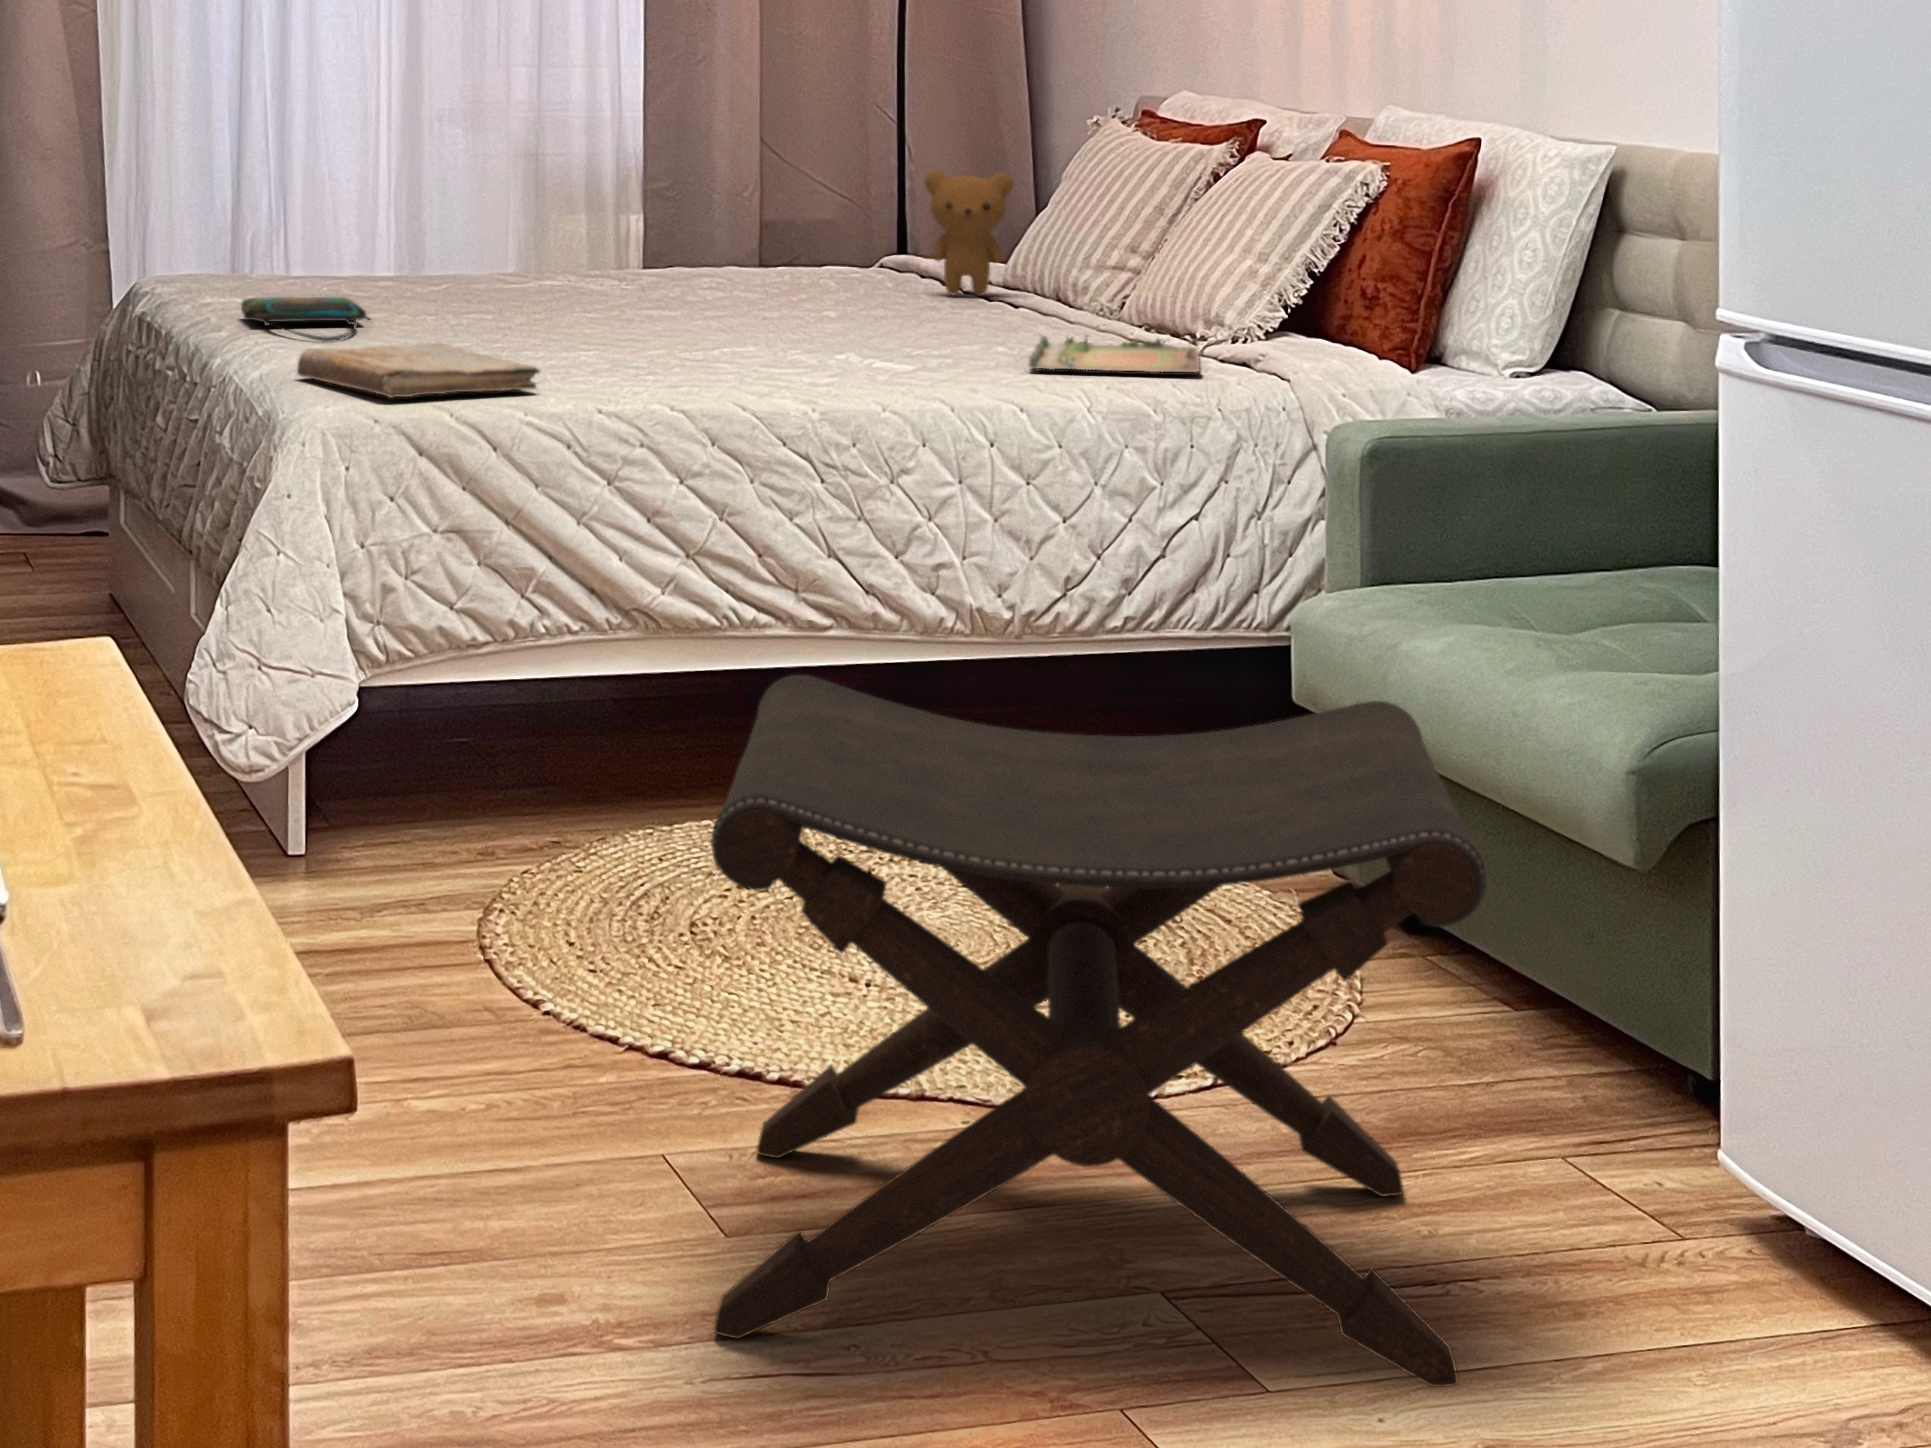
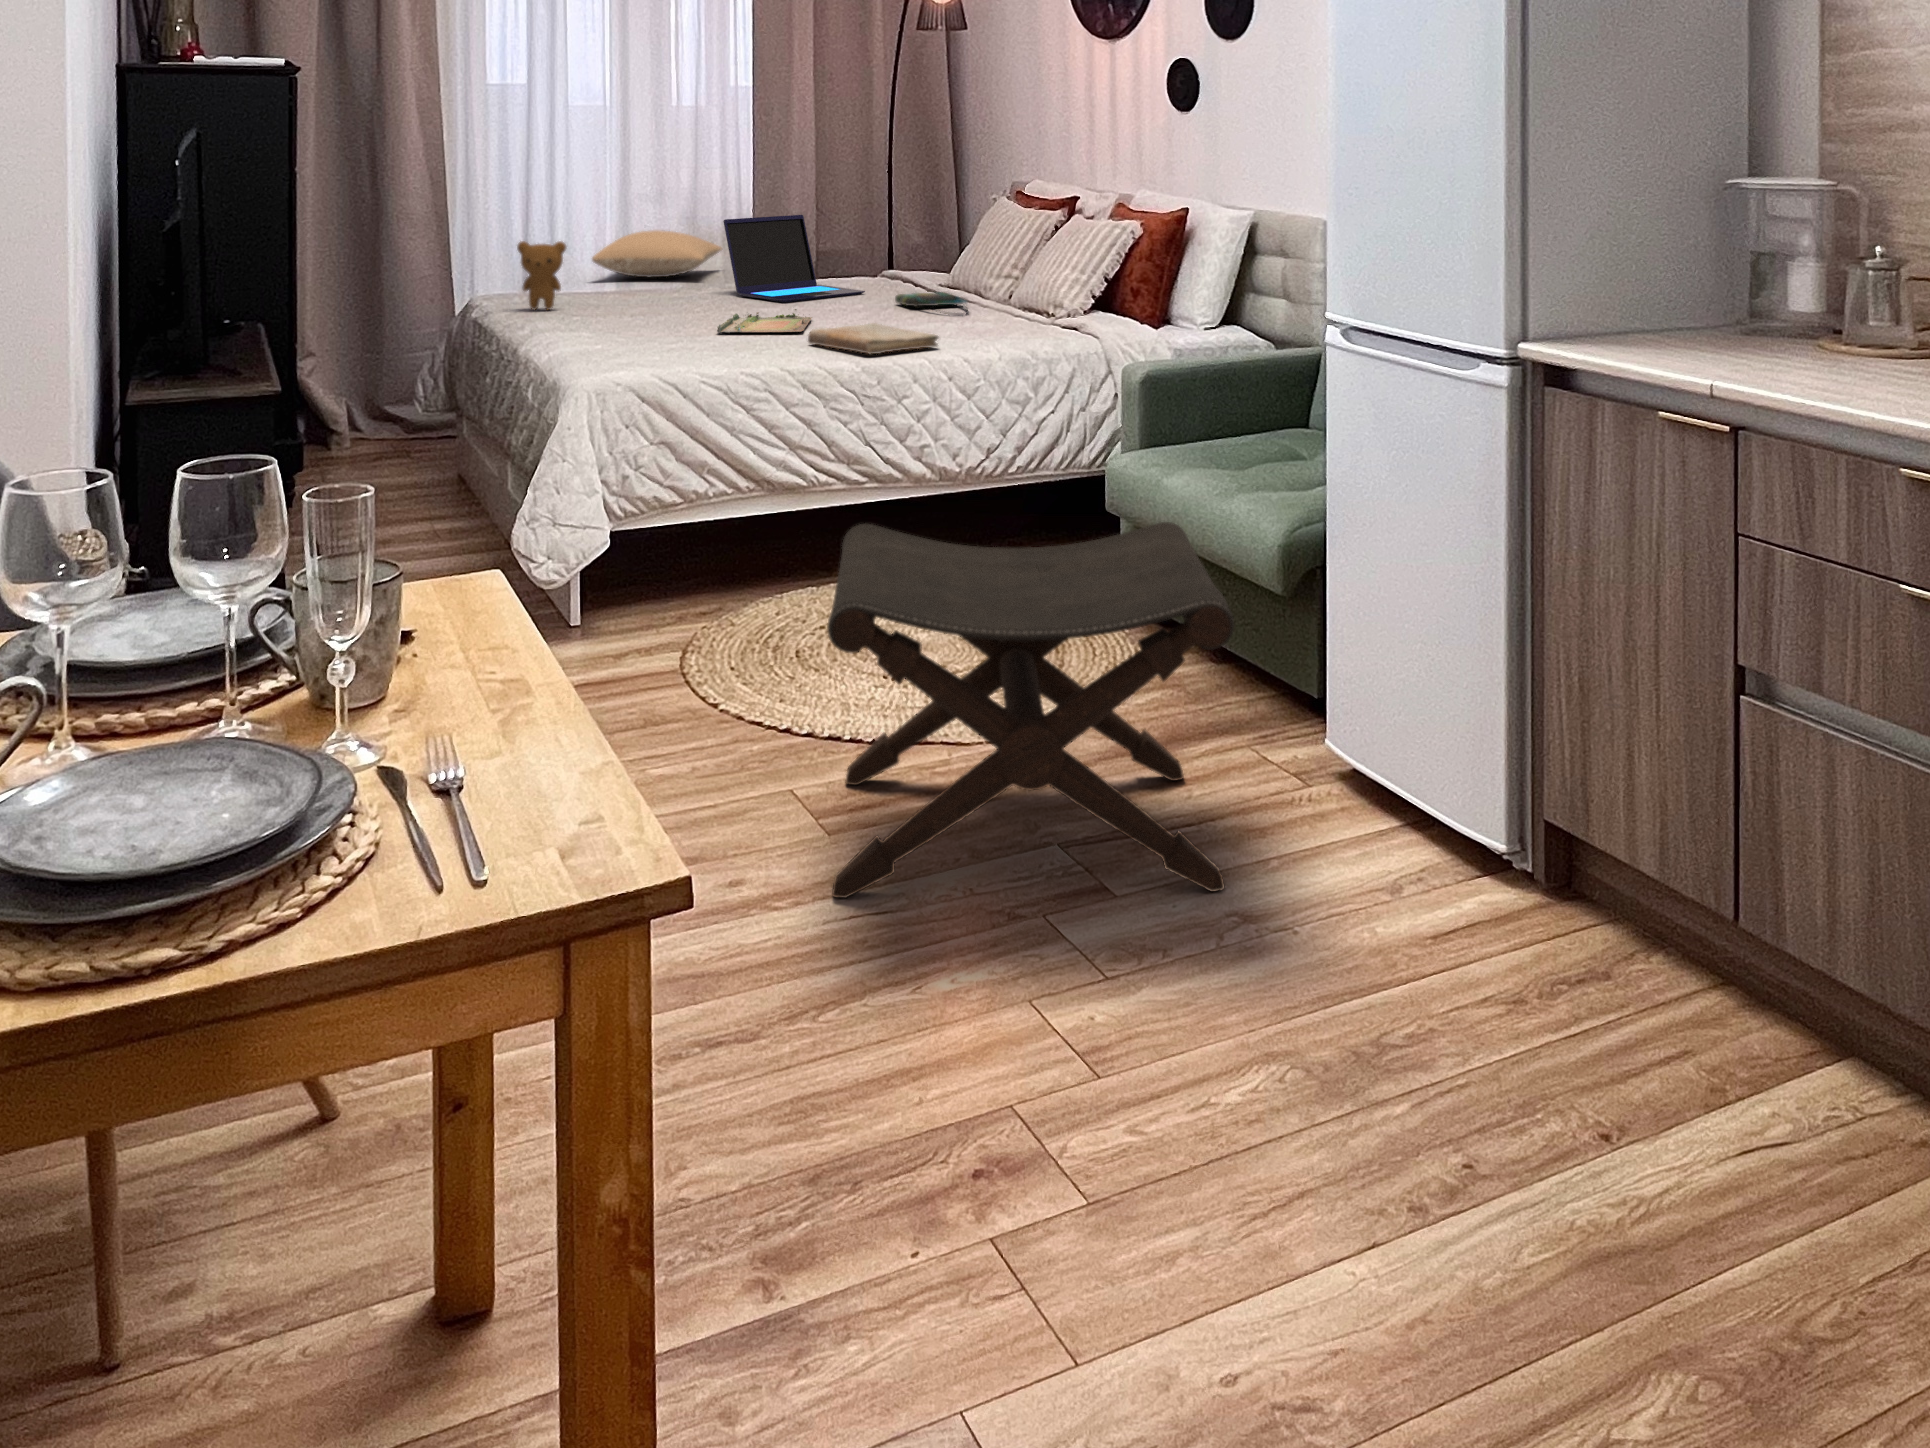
laptop: none [588,140,854,302] -> present [723,215,865,303]
pillow: none [346,168,592,254] -> present [592,230,722,277]
teddy bear: present [925,171,1013,296] -> present [517,241,566,310]
tote bag: present [241,297,370,342] -> present [895,292,967,316]
tray: present [1029,332,1200,372] -> present [717,309,812,333]
book: present [297,343,540,397] -> present [808,323,938,354]

